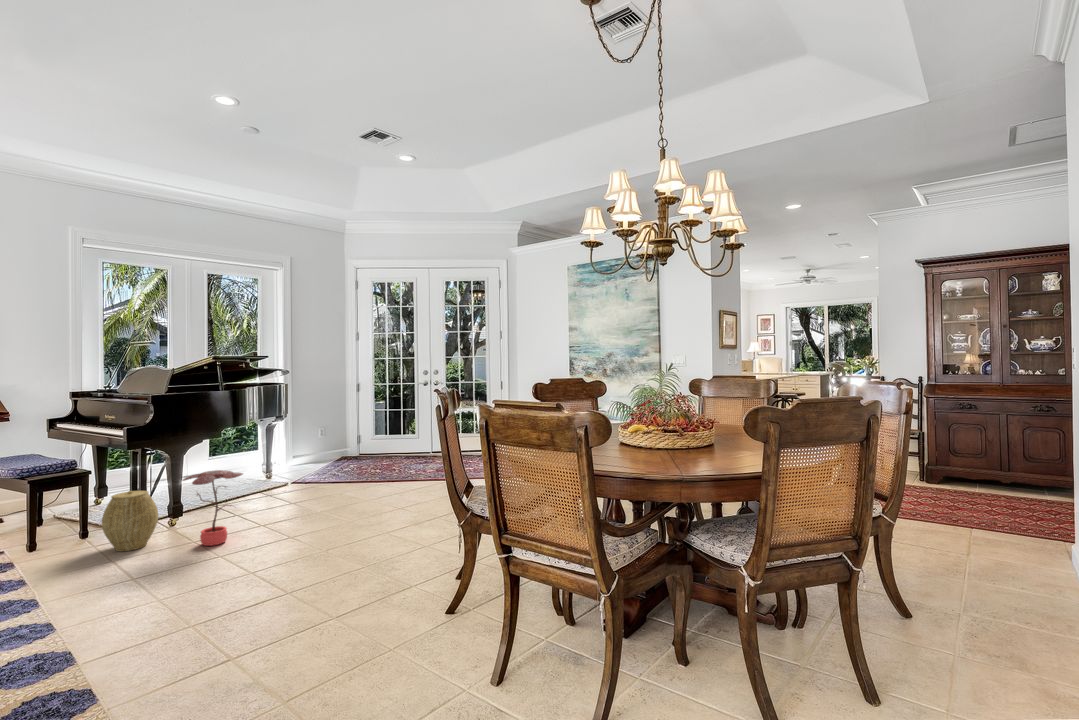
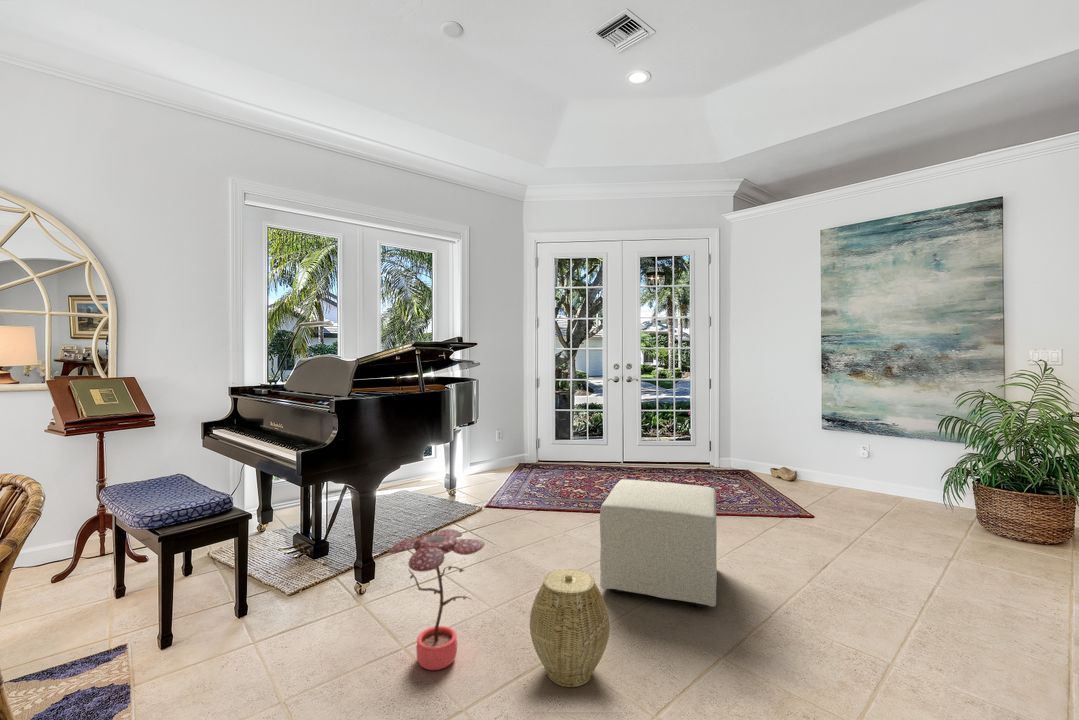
ottoman: none [338,448,429,517] -> present [600,479,717,607]
woven basket: present [102,491,158,551] -> present [530,569,610,687]

